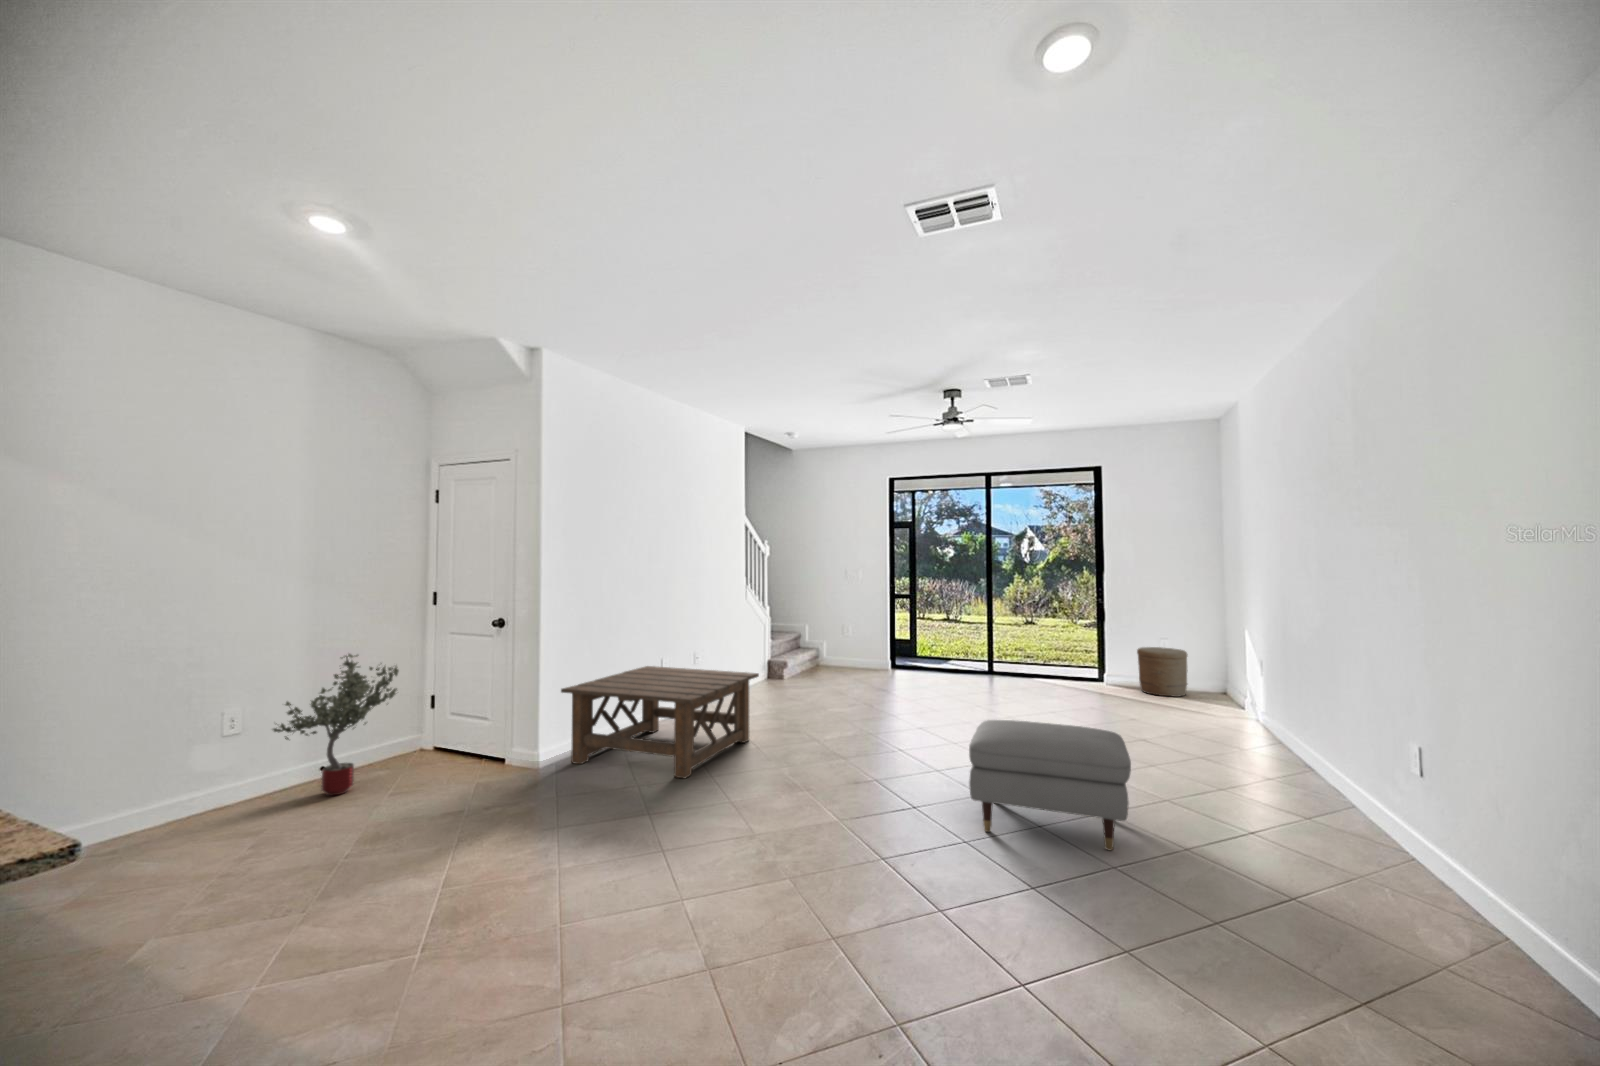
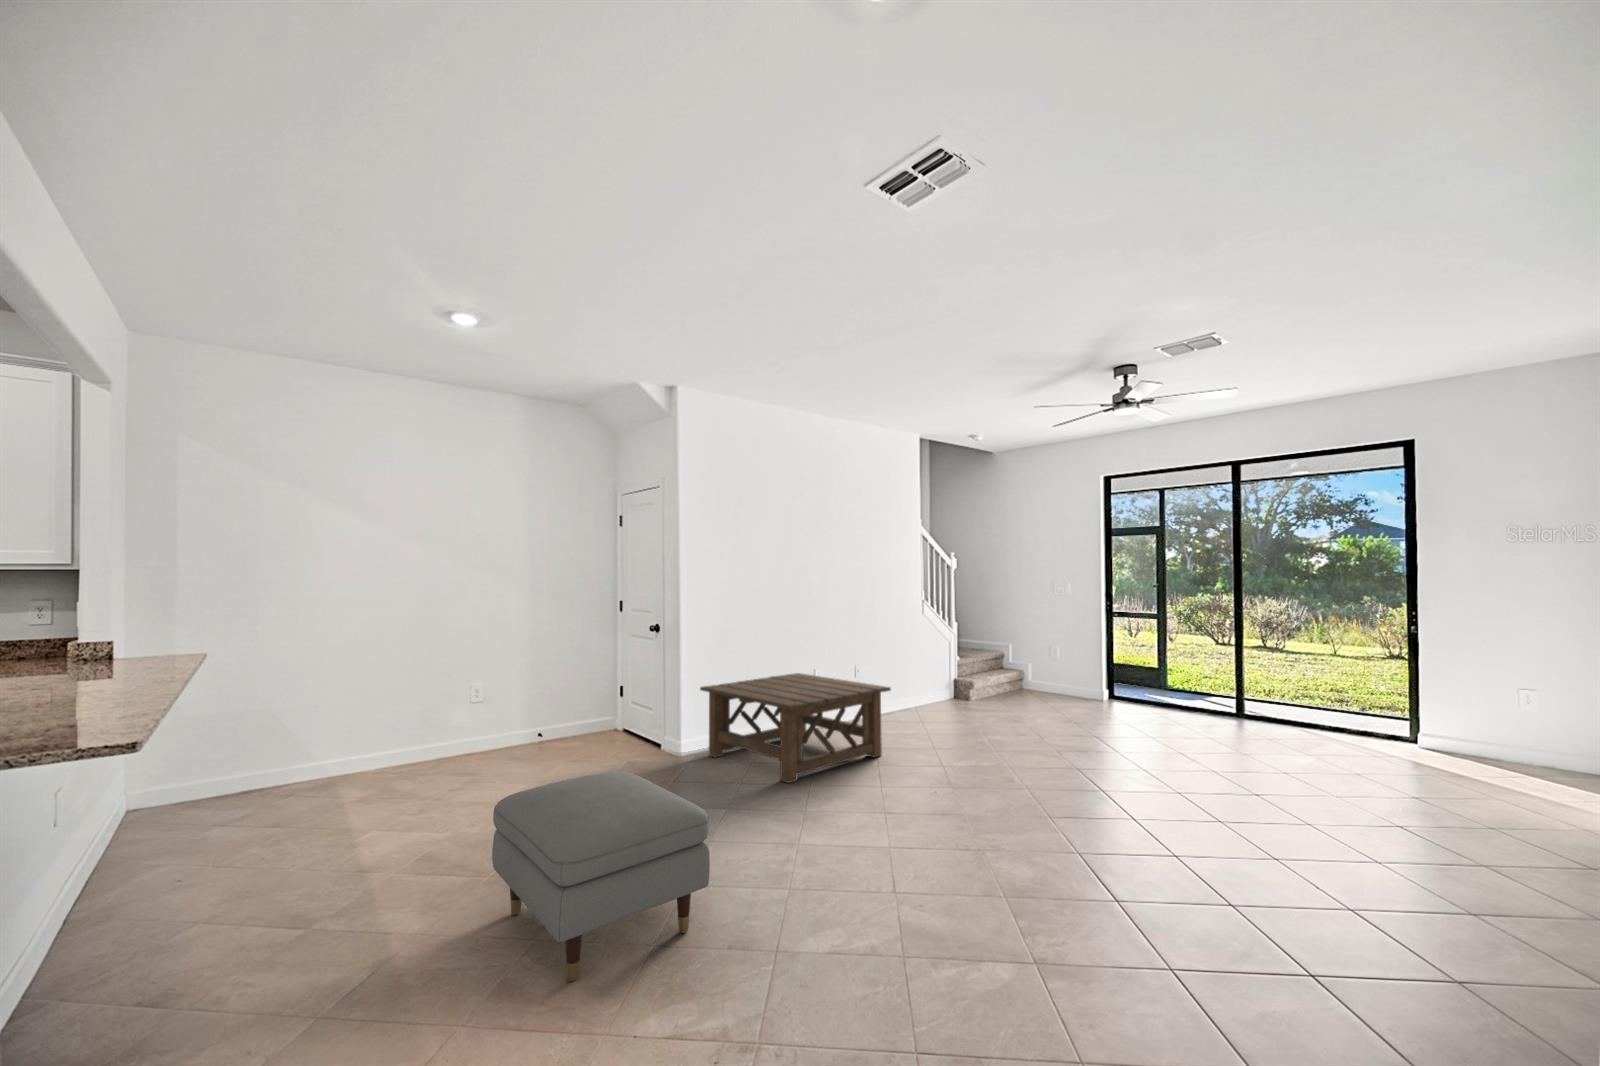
woven basket: present [1137,647,1188,697] -> none [1469,695,1569,772]
potted tree: present [273,654,399,796] -> none [486,644,581,757]
ottoman: present [969,720,1131,851] -> present [492,771,710,981]

